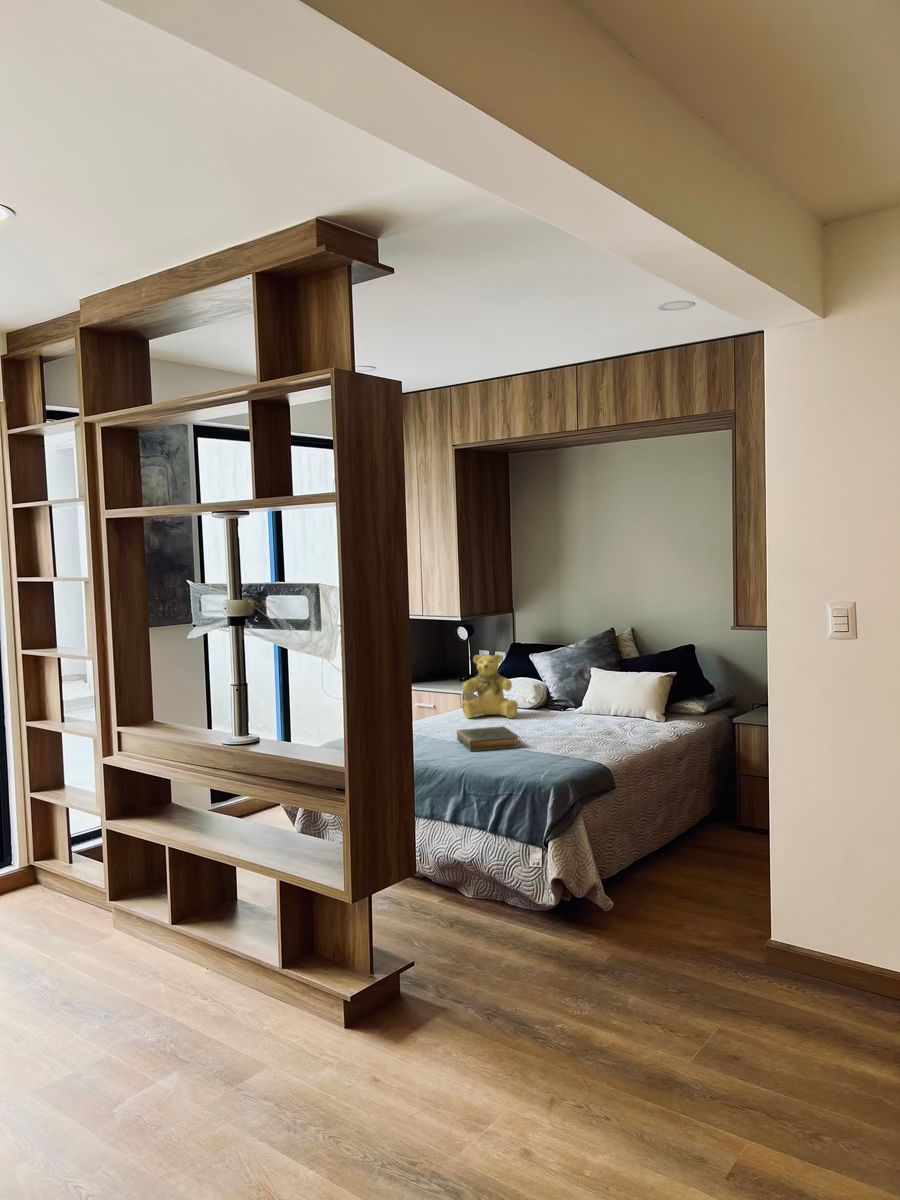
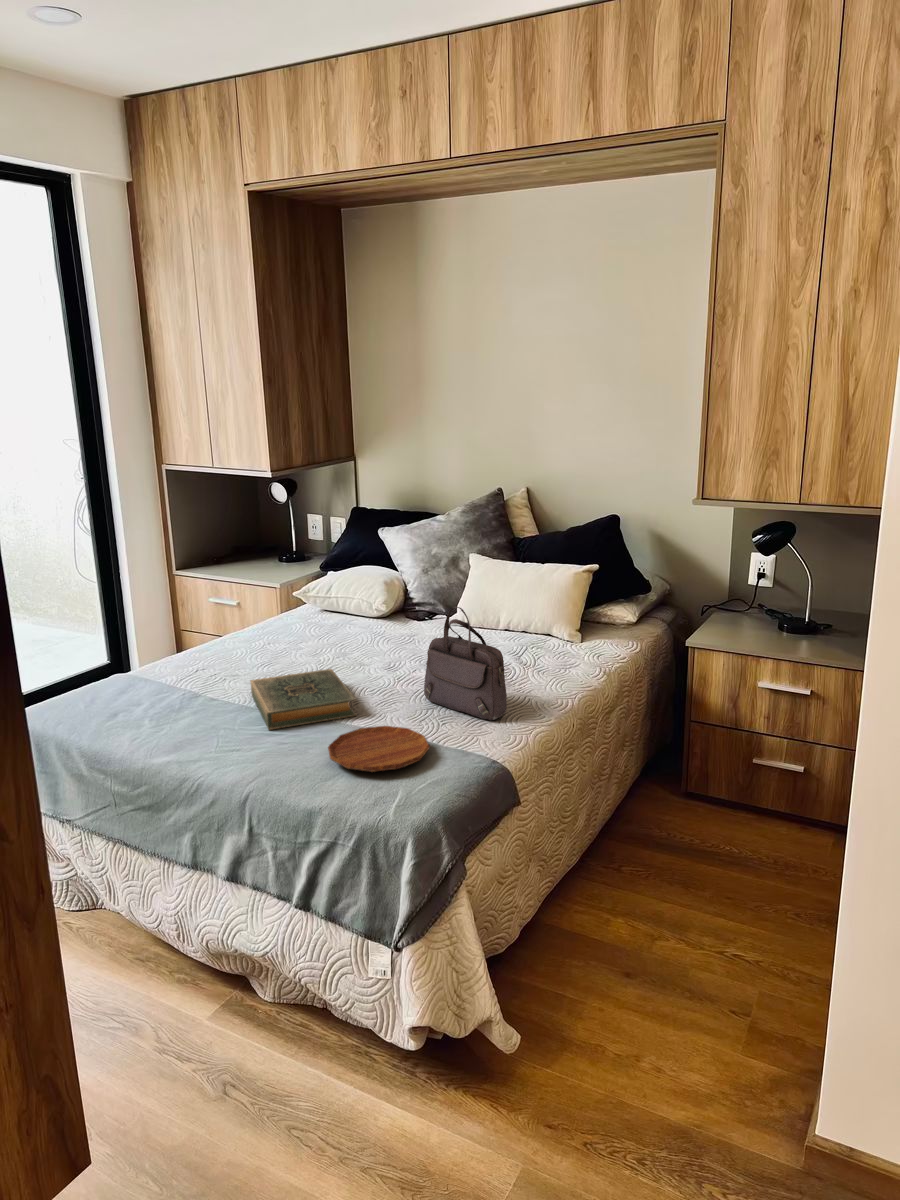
teddy bear: present [462,654,518,718] -> none [269,537,358,639]
handbag: none [560,683,609,750] -> present [424,607,507,721]
tray: none [506,748,563,763] -> present [328,726,430,772]

